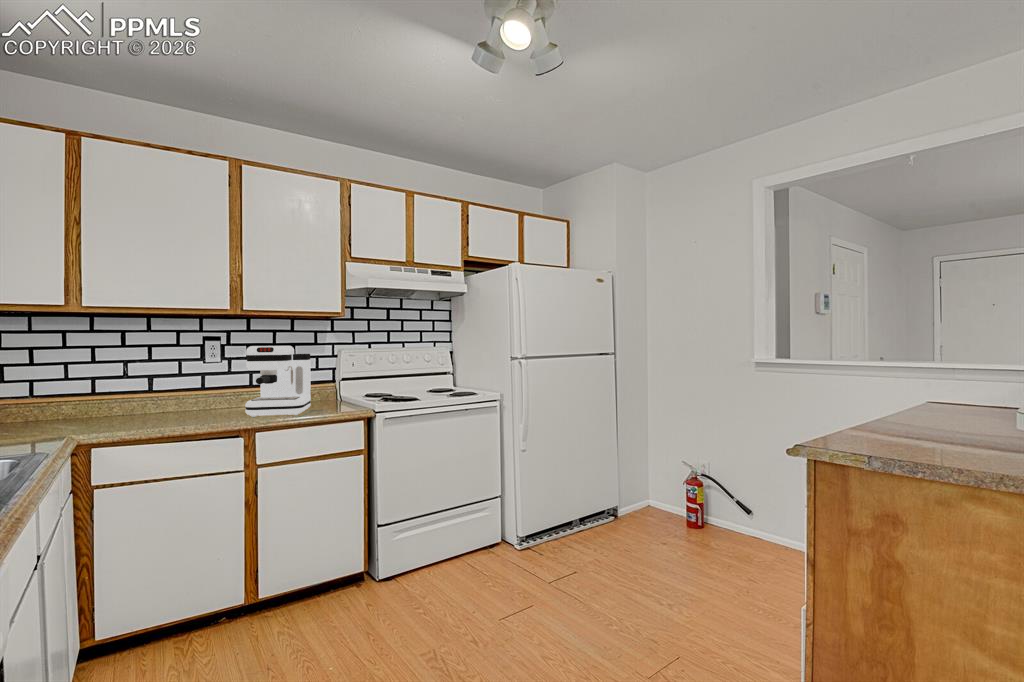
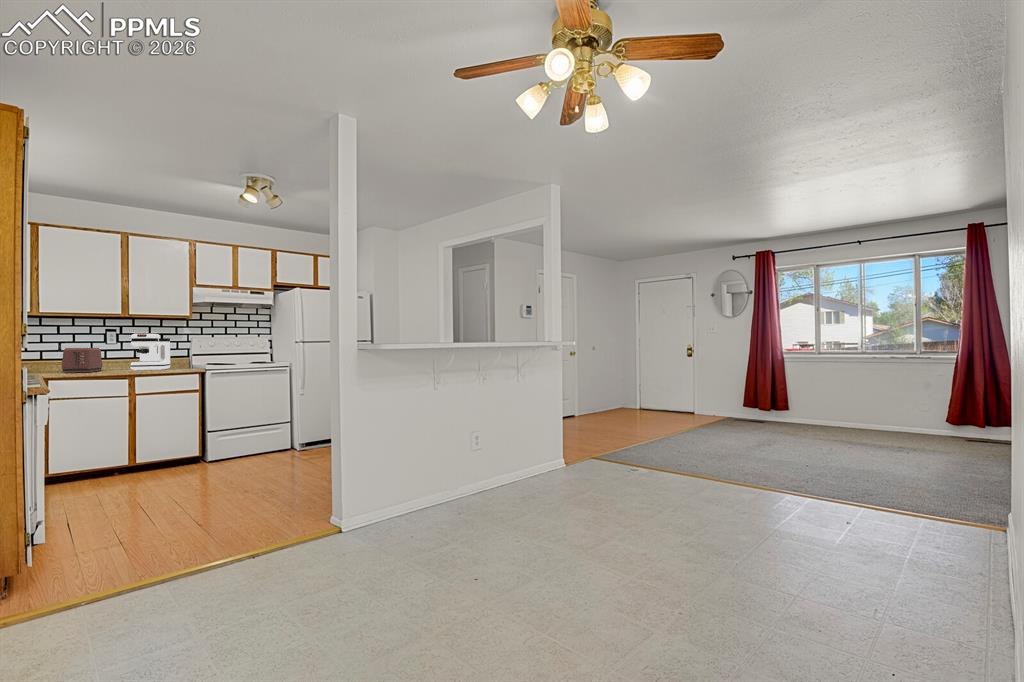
toaster: none [122,372,197,425] -> present [62,348,102,373]

